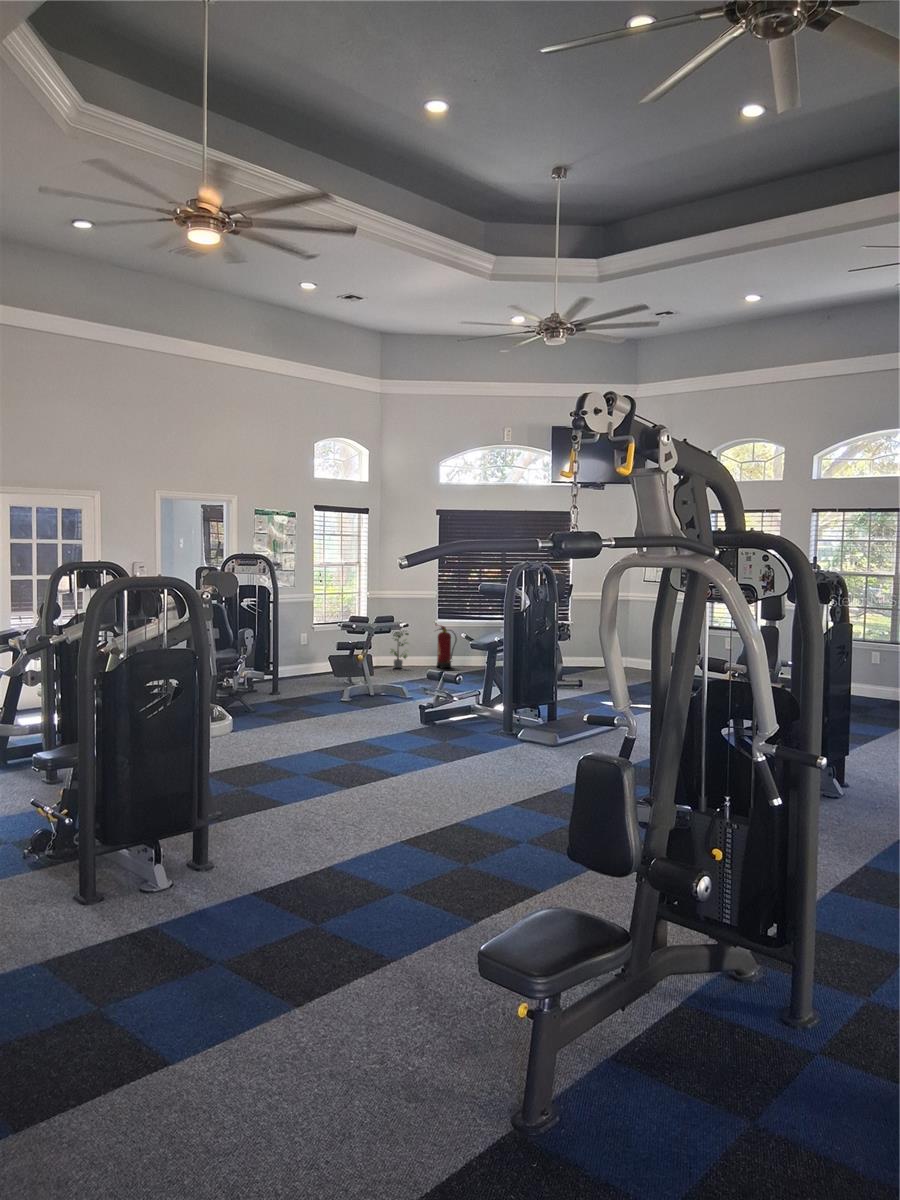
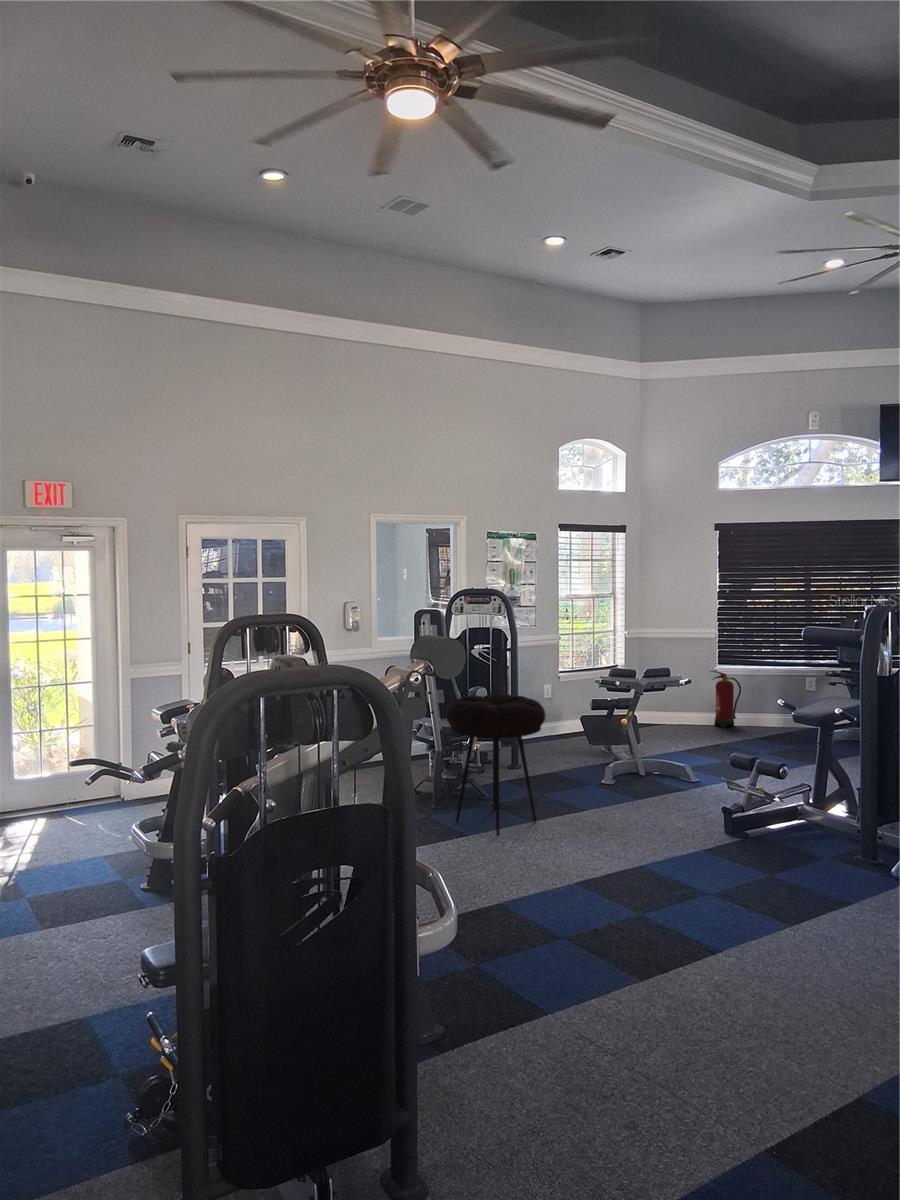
stool: none [220,630,295,731] -> present [446,694,545,835]
potted plant: present [390,632,409,668] -> none [654,677,684,726]

